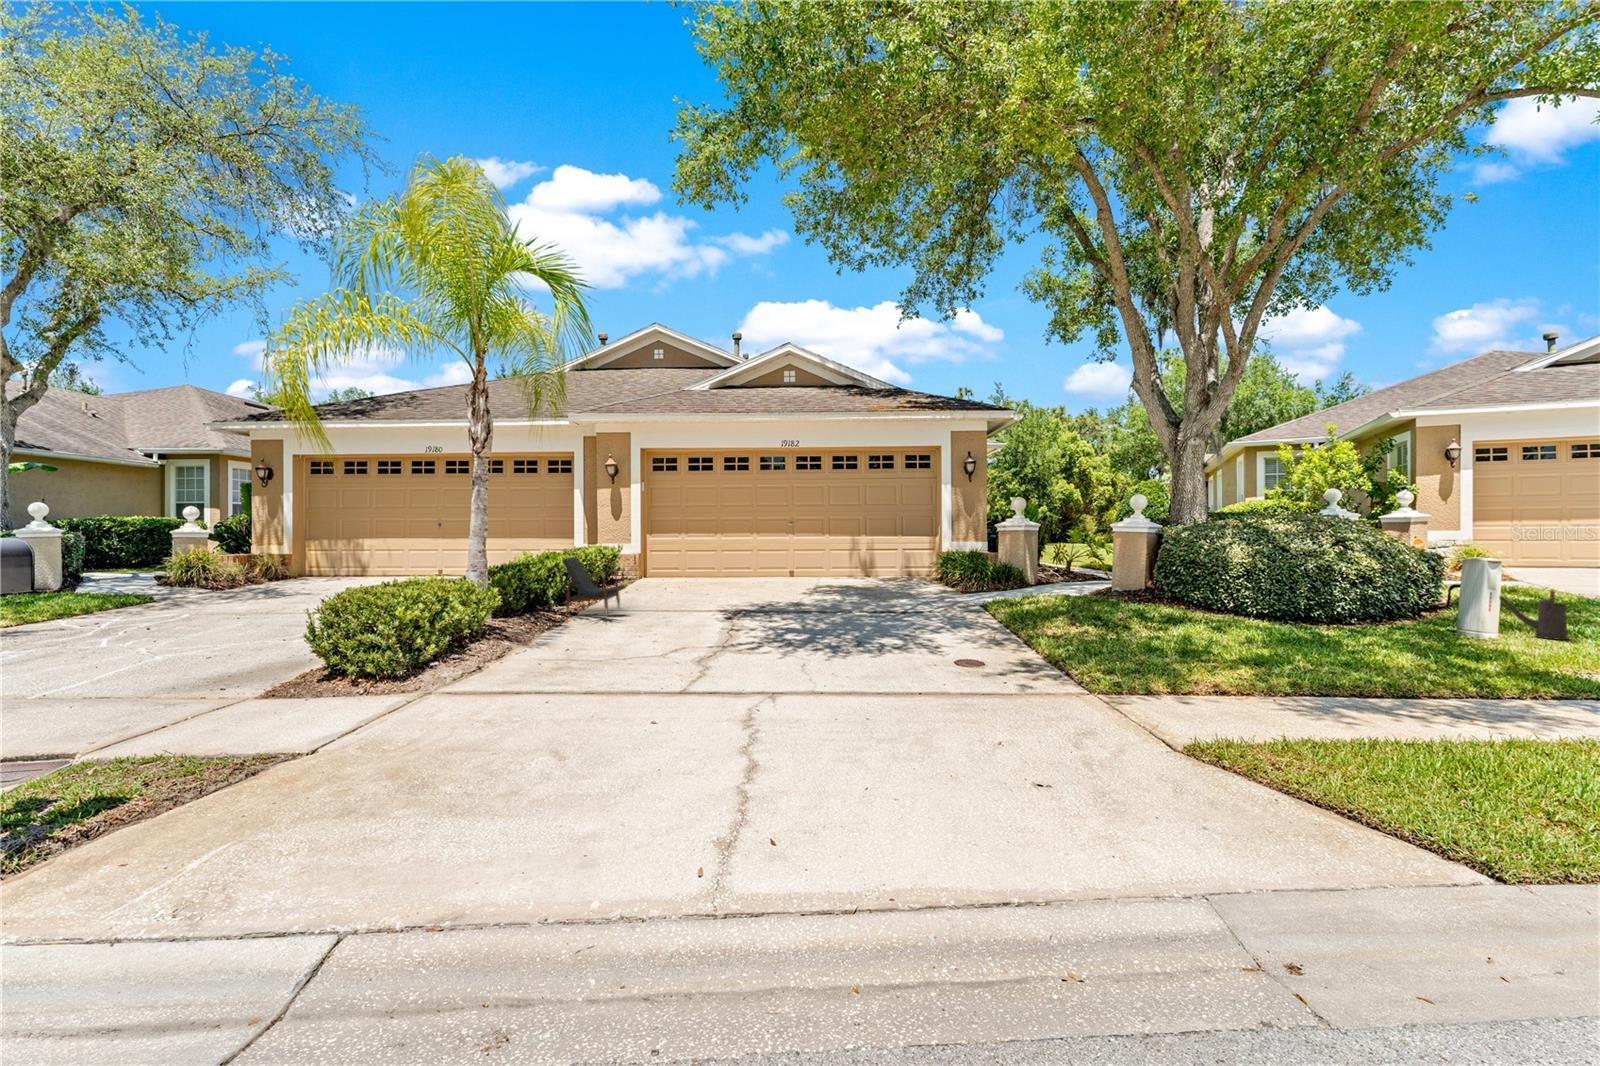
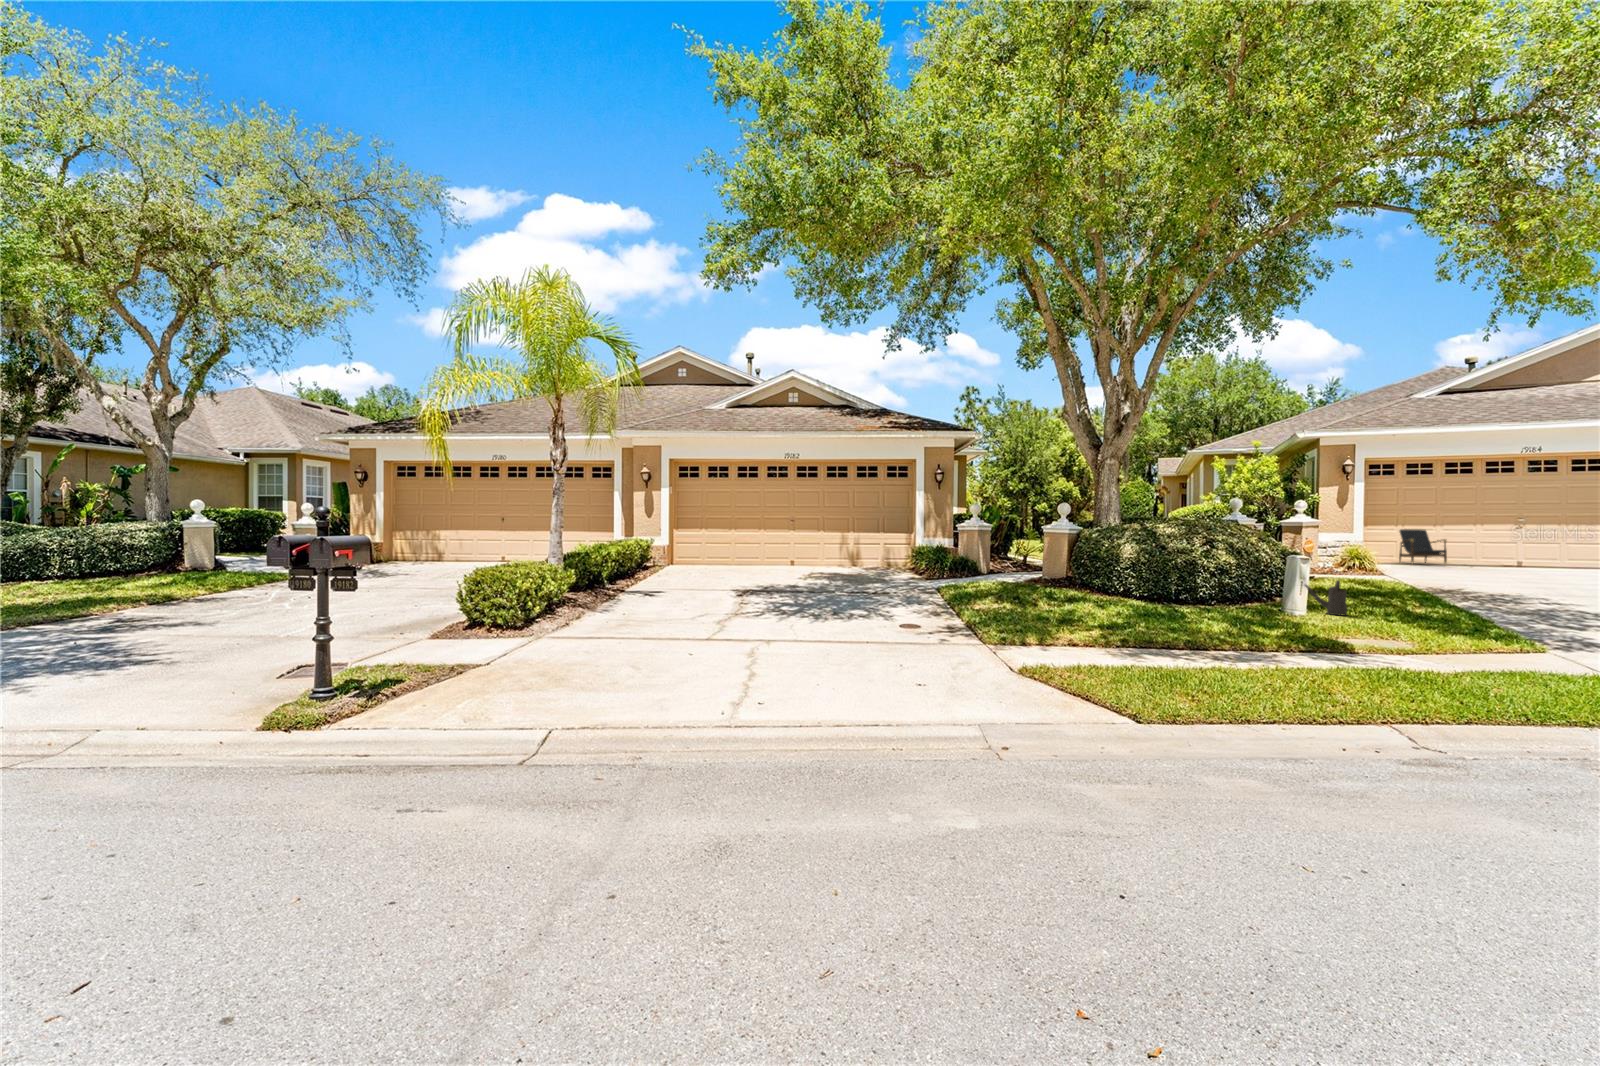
lounge chair: present [562,557,626,613] -> present [1399,529,1447,564]

